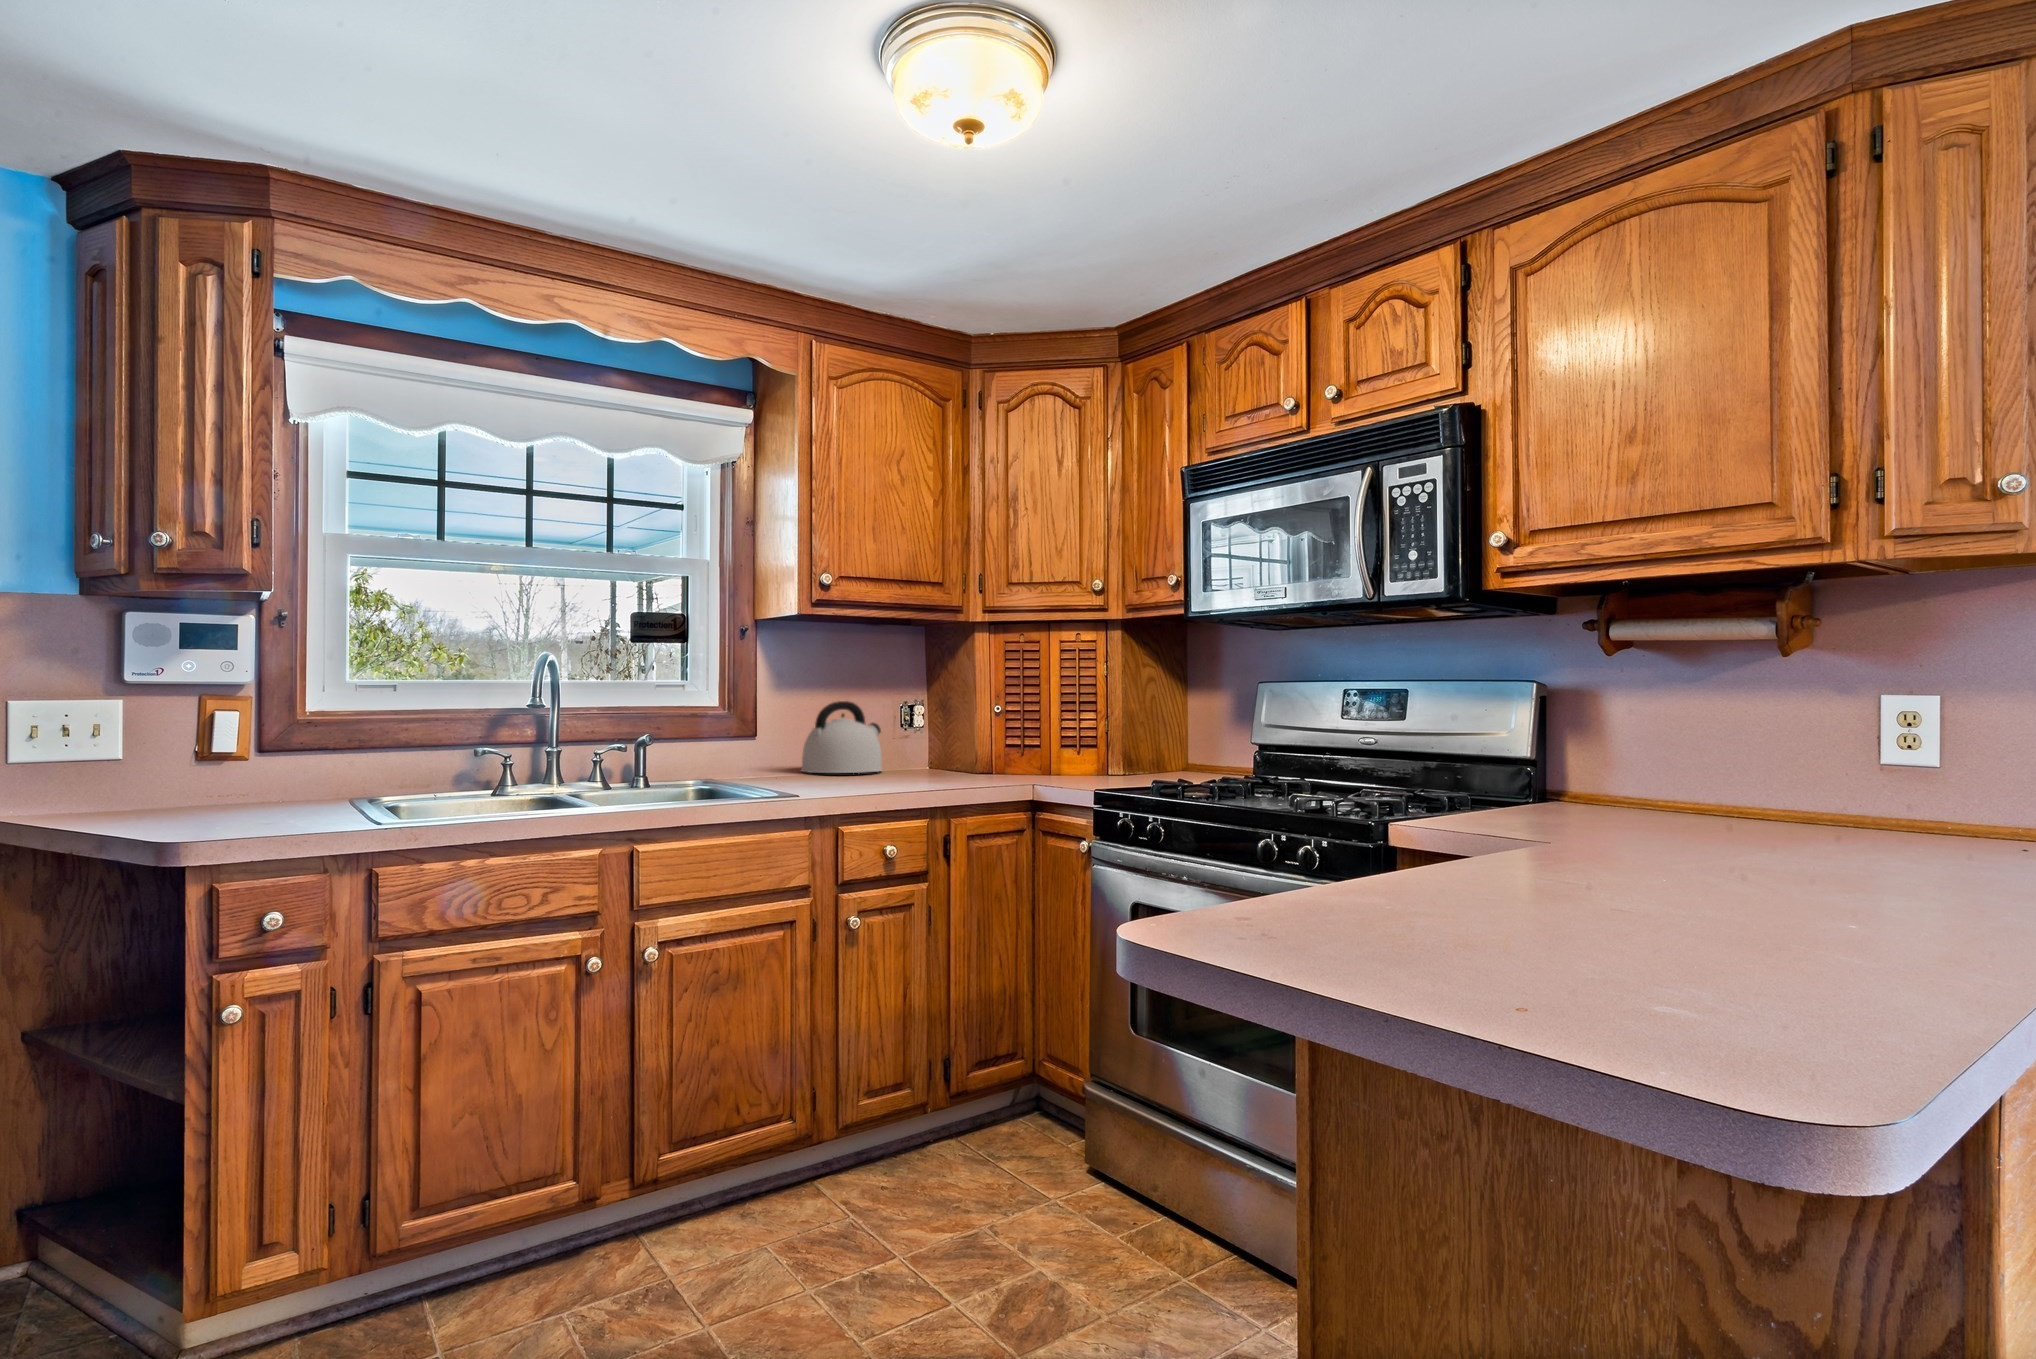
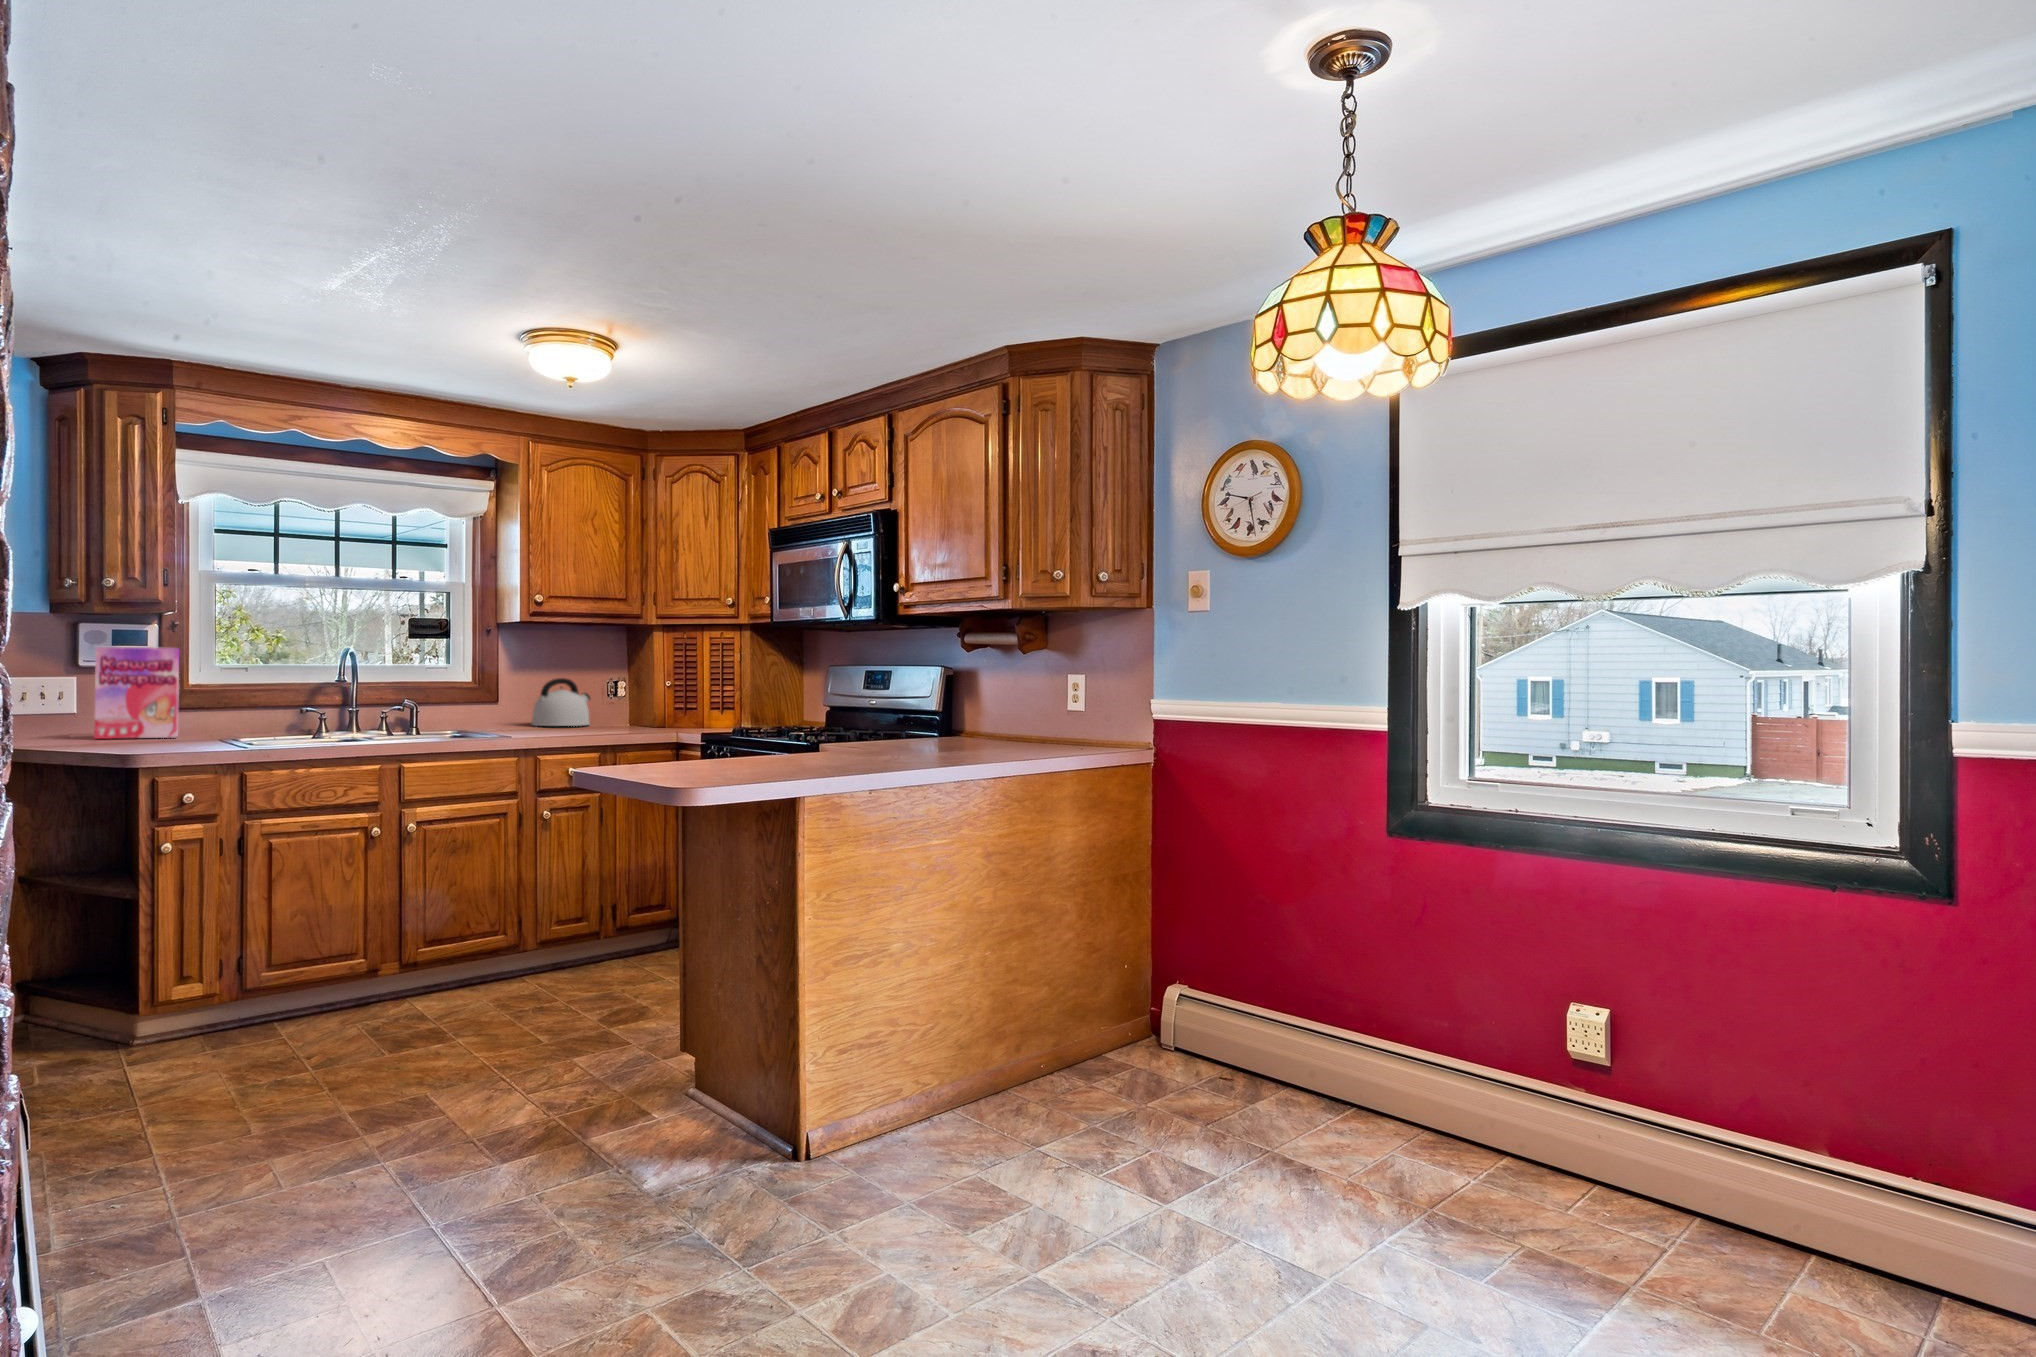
cereal box: none [149,650,288,802] -> present [94,647,179,739]

